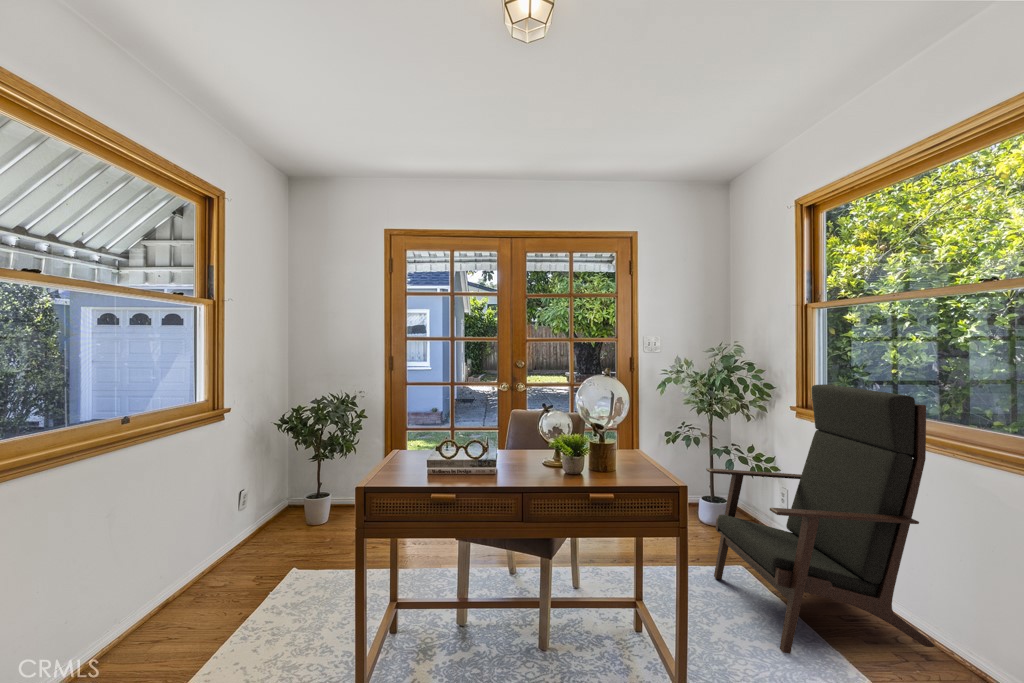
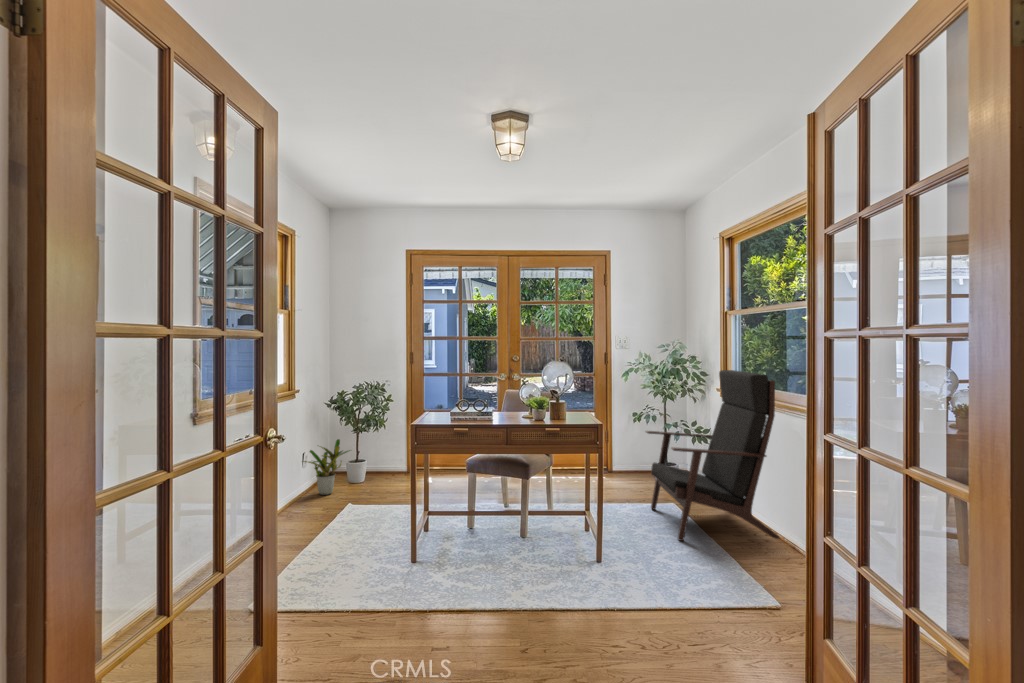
potted plant: none [231,471,306,550] -> present [304,439,350,495]

